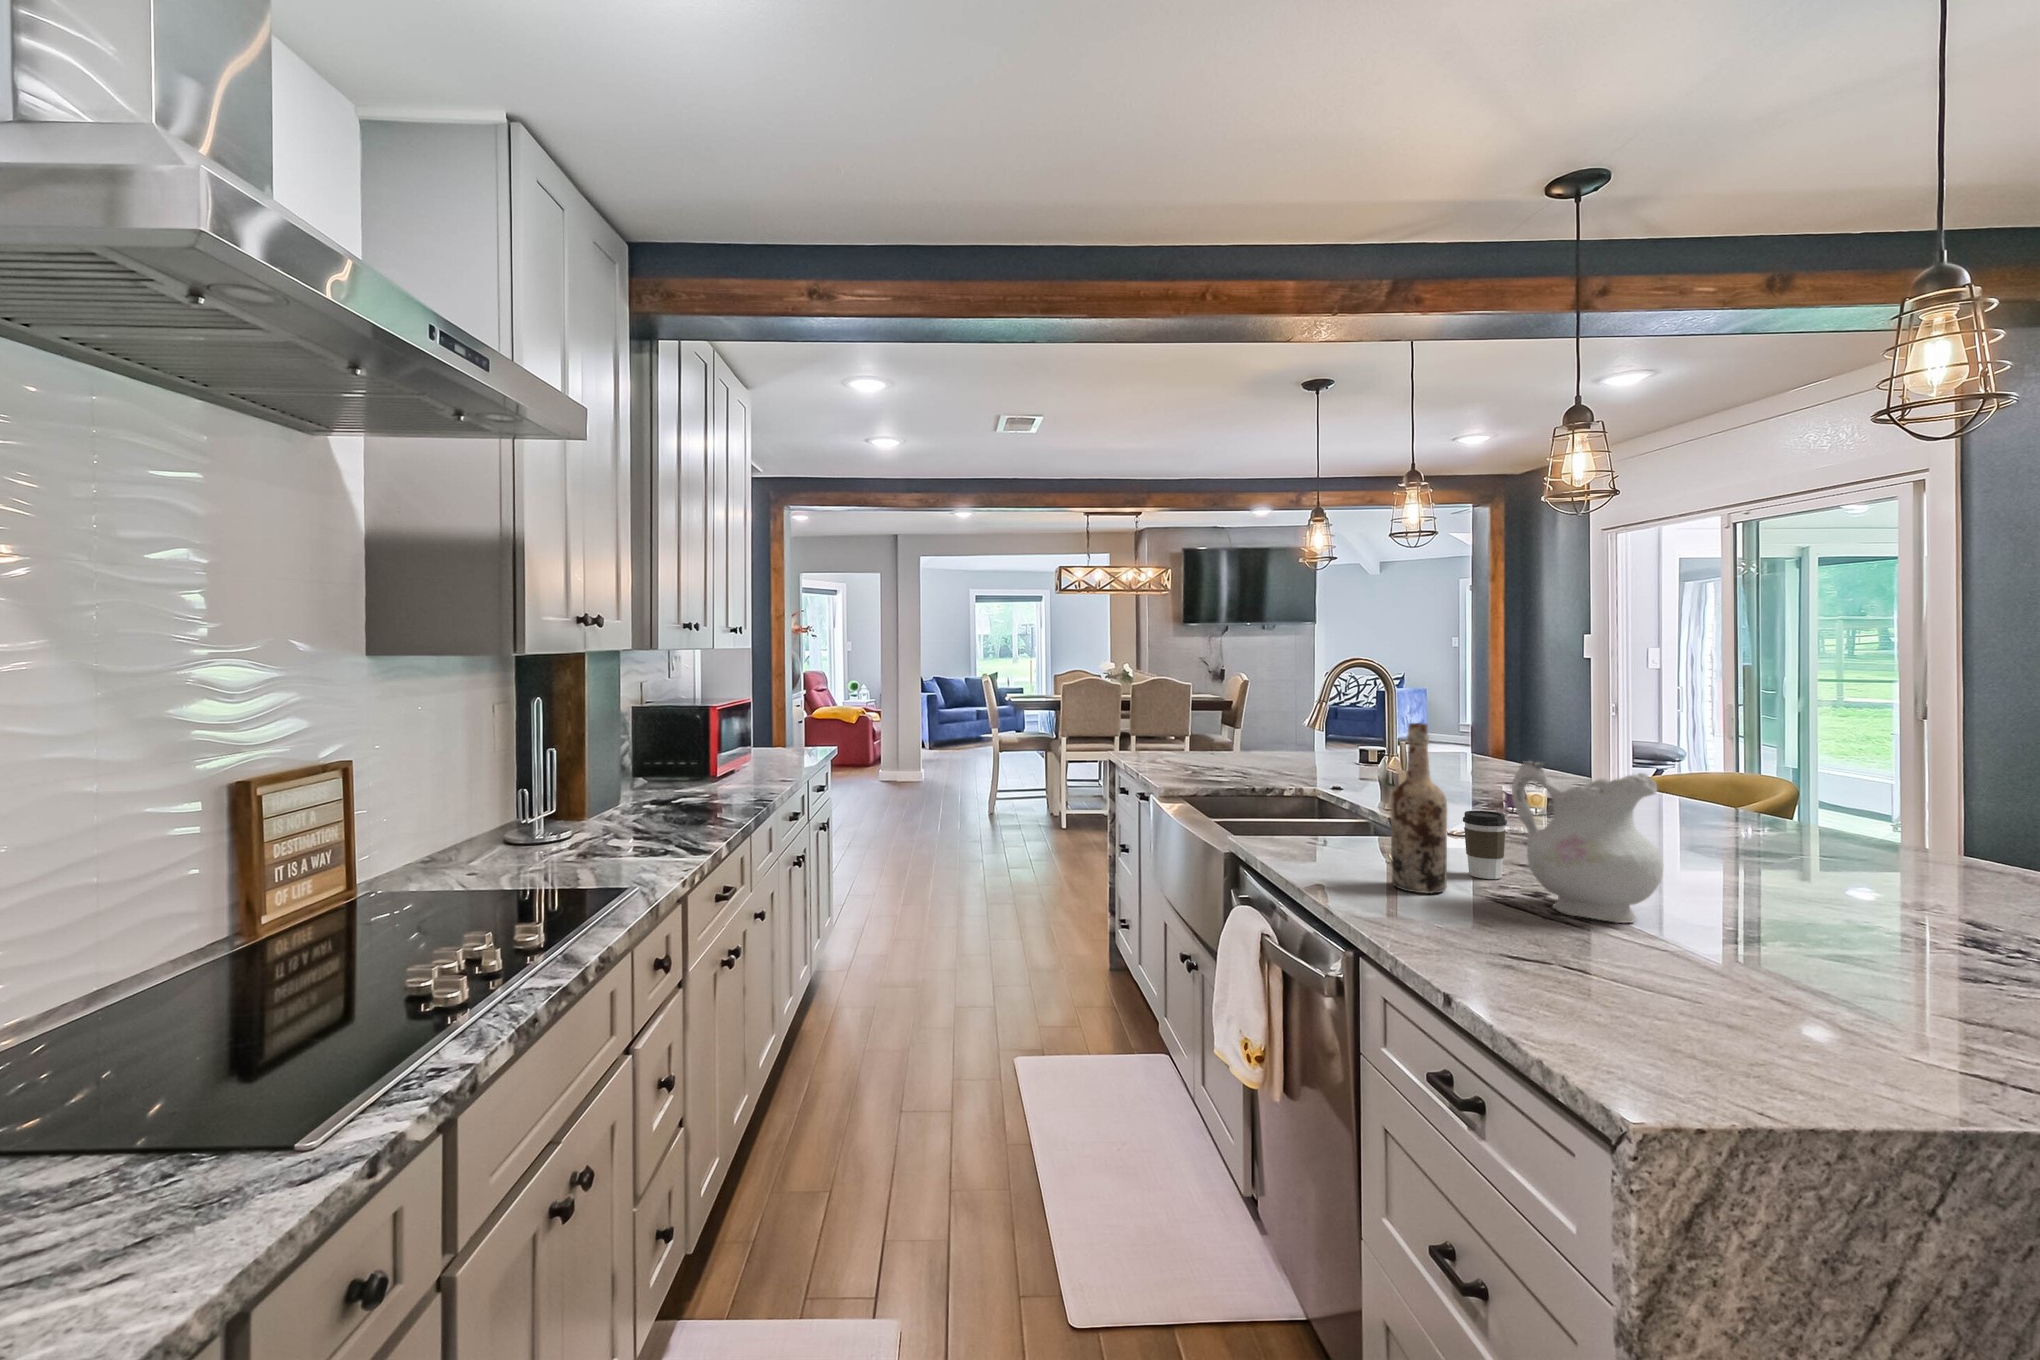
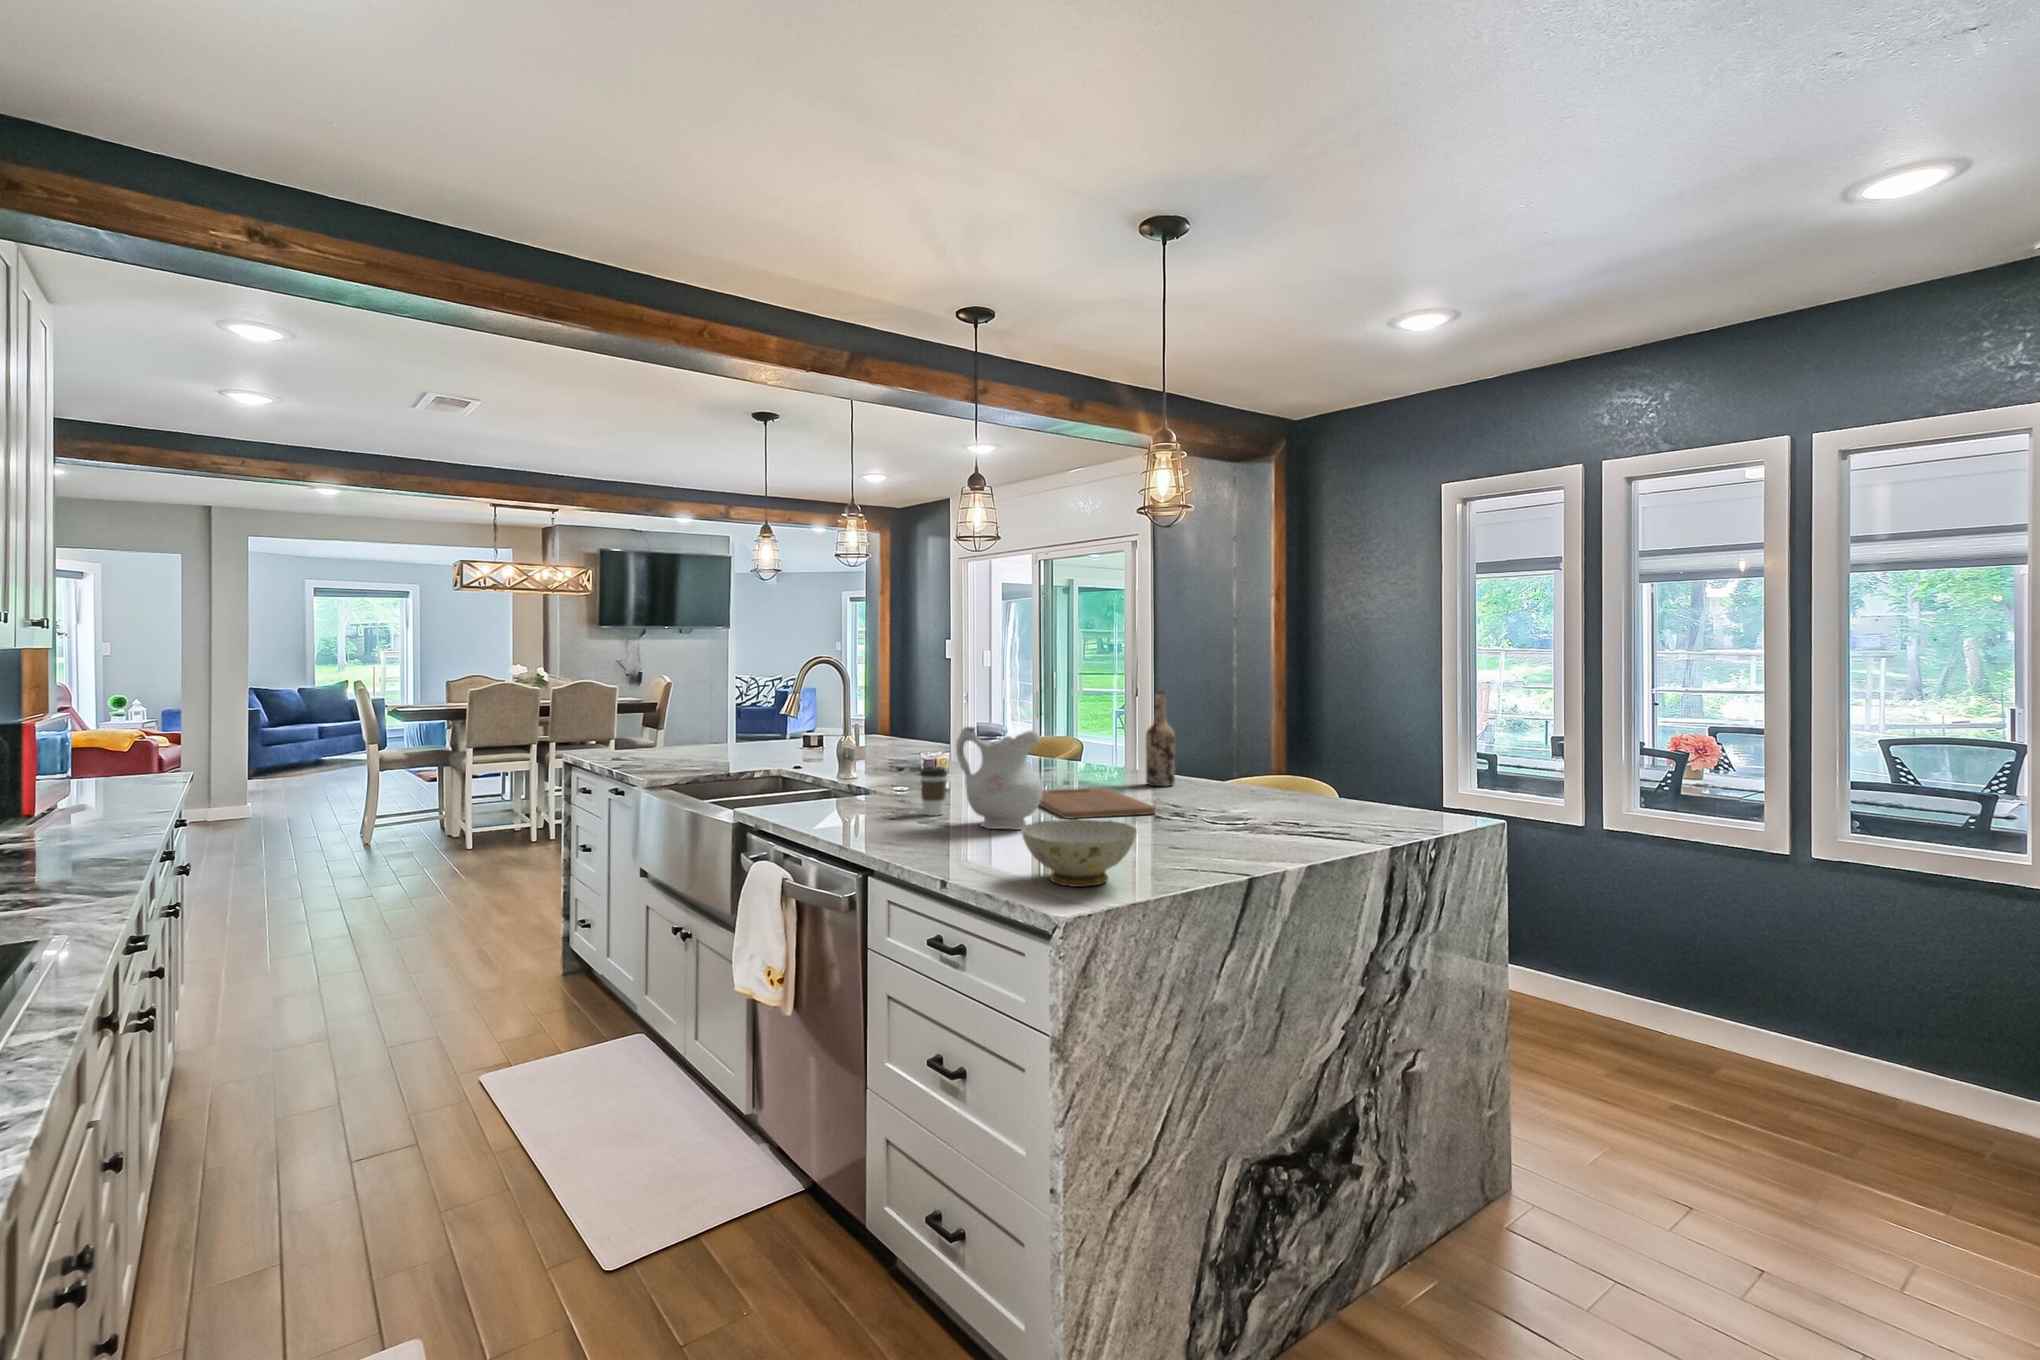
wine bottle: present [1390,723,1447,893] -> present [1146,691,1175,786]
cutting board: none [1649,856,1913,929] -> present [1039,788,1156,818]
ceramic bowl: none [1580,931,1830,1067] -> present [1021,819,1137,887]

